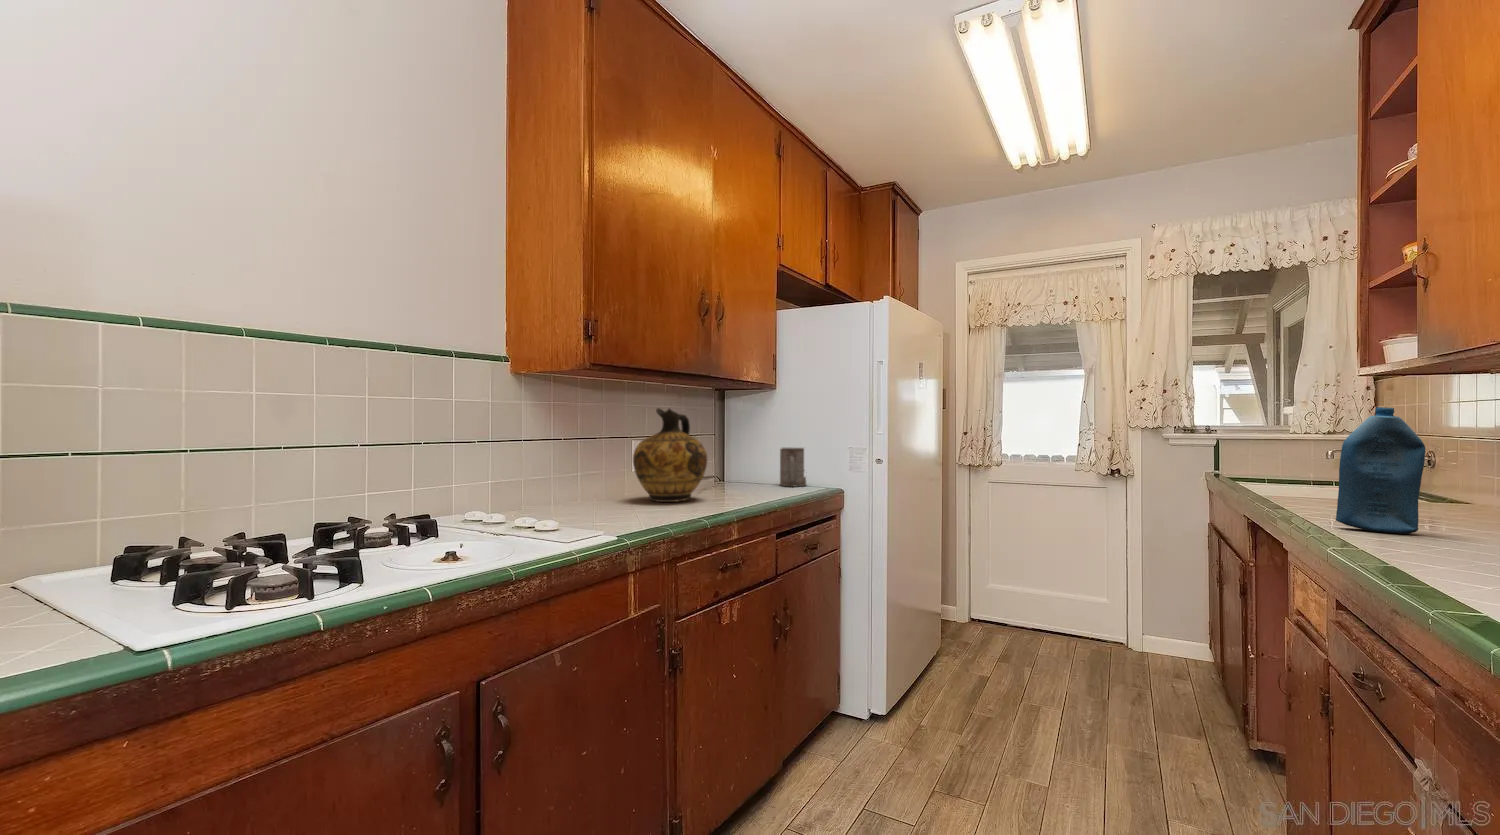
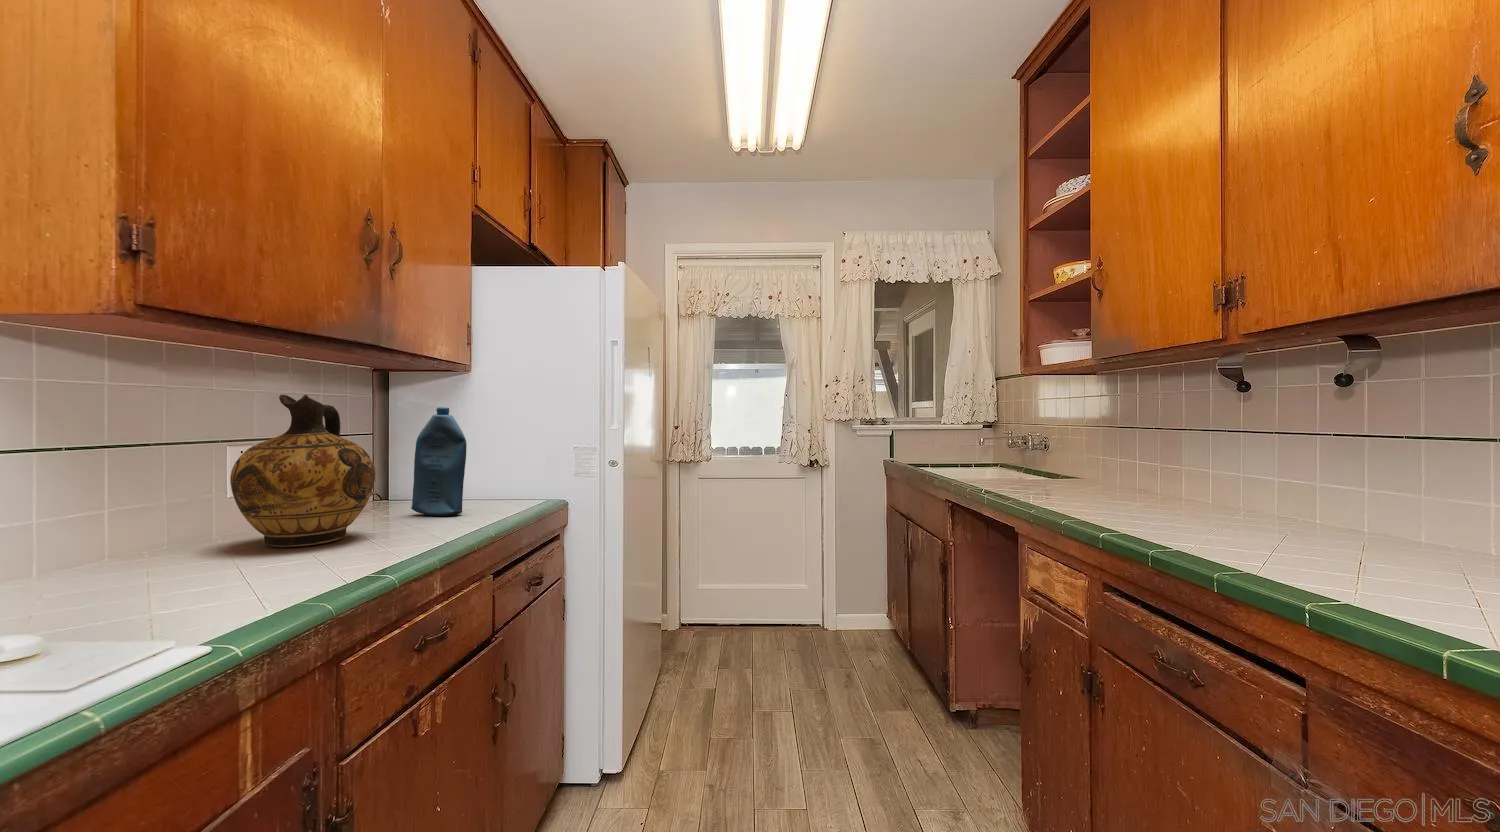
bottle: present [1336,407,1425,534] -> present [411,407,467,516]
mug: present [780,448,806,486] -> none [476,450,514,502]

